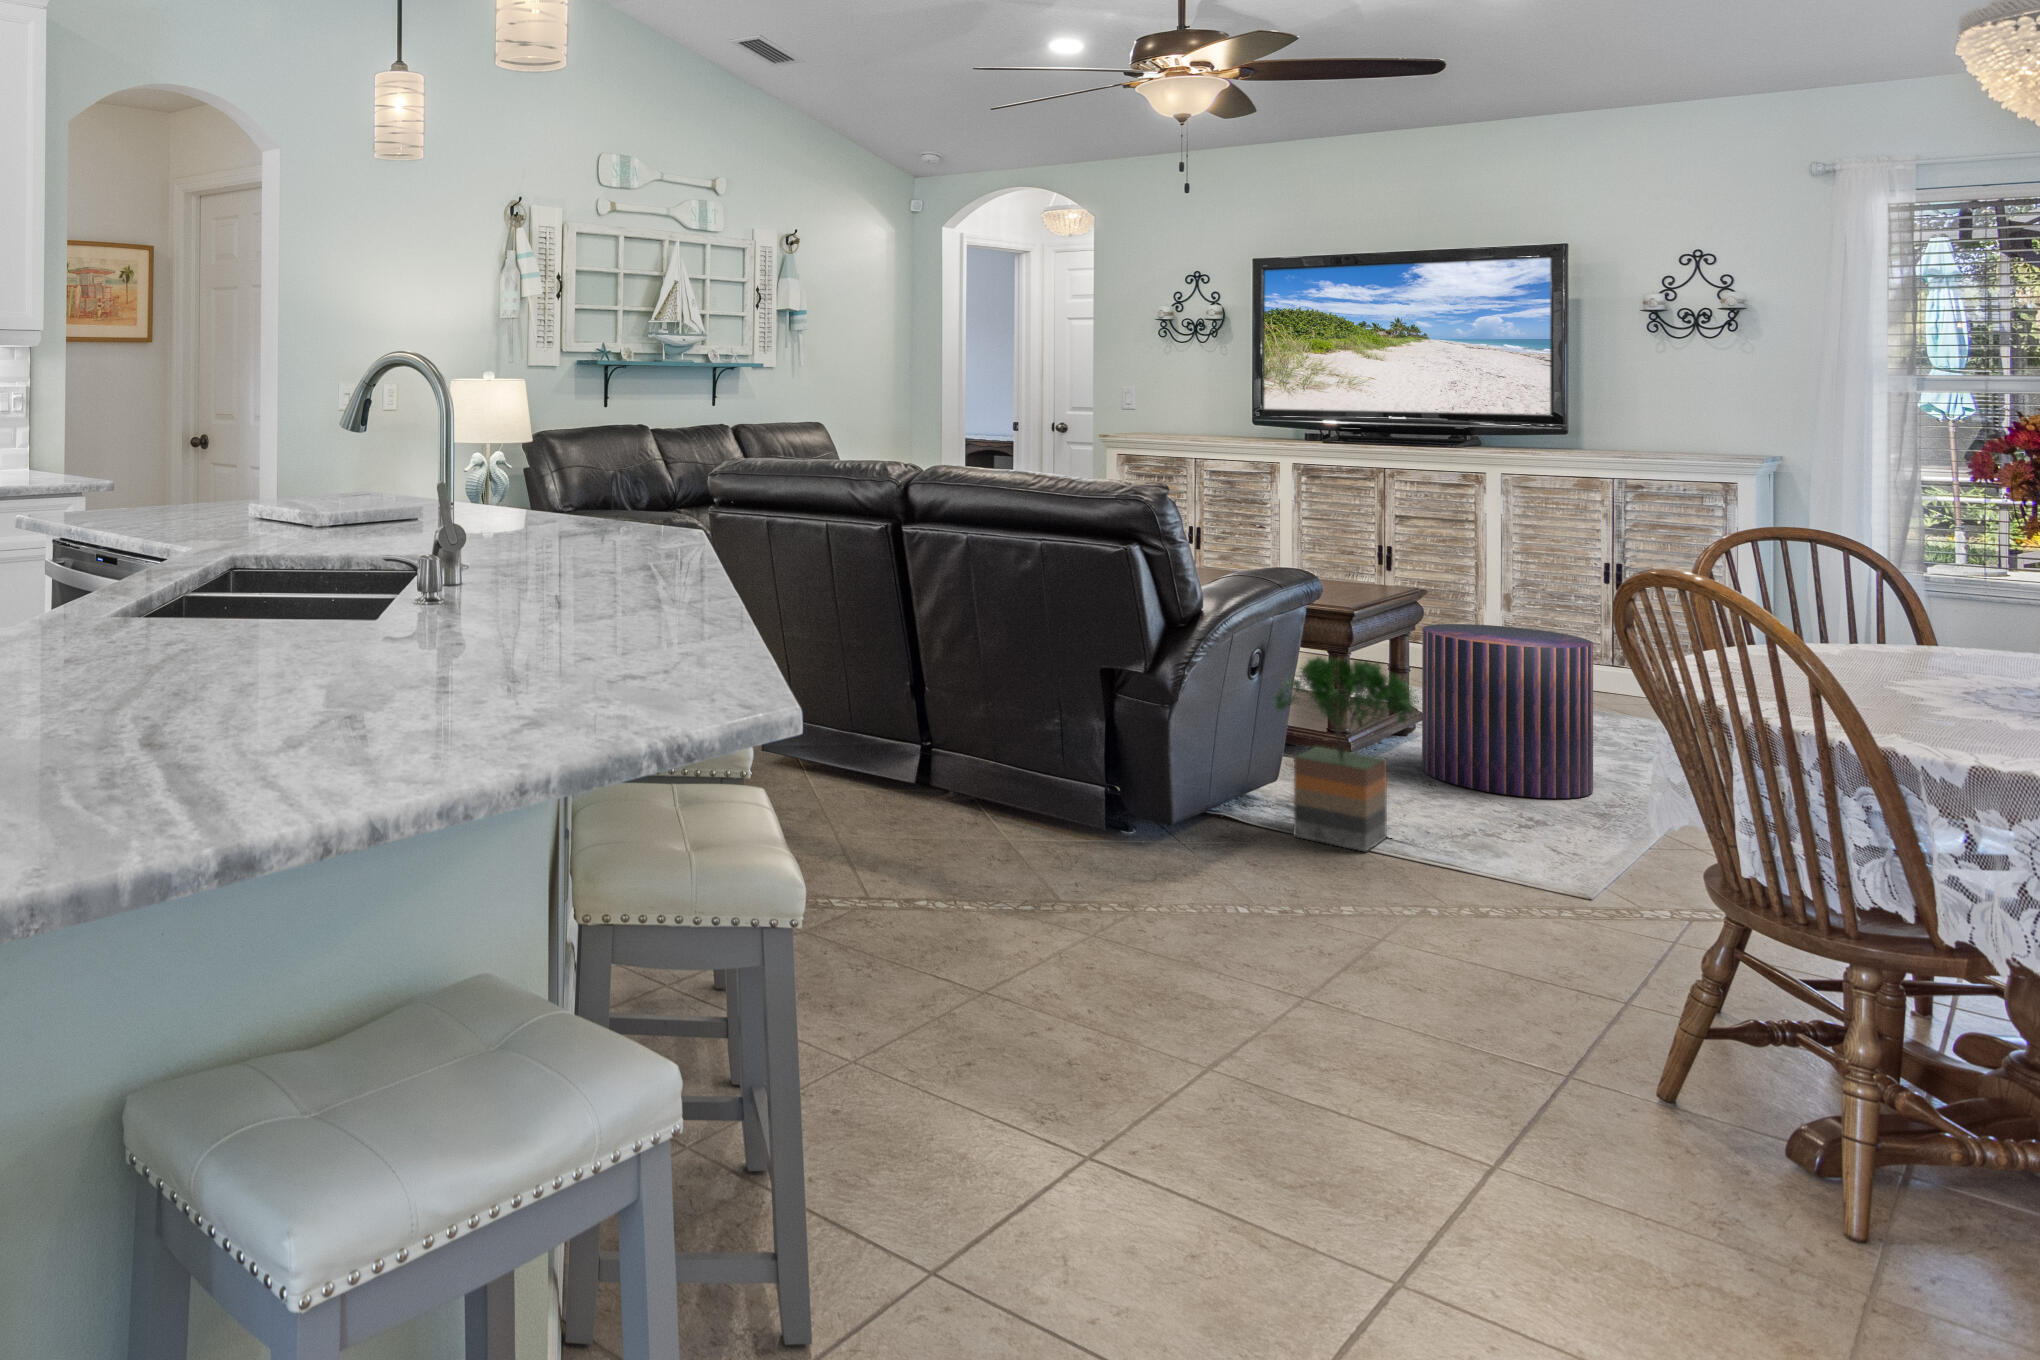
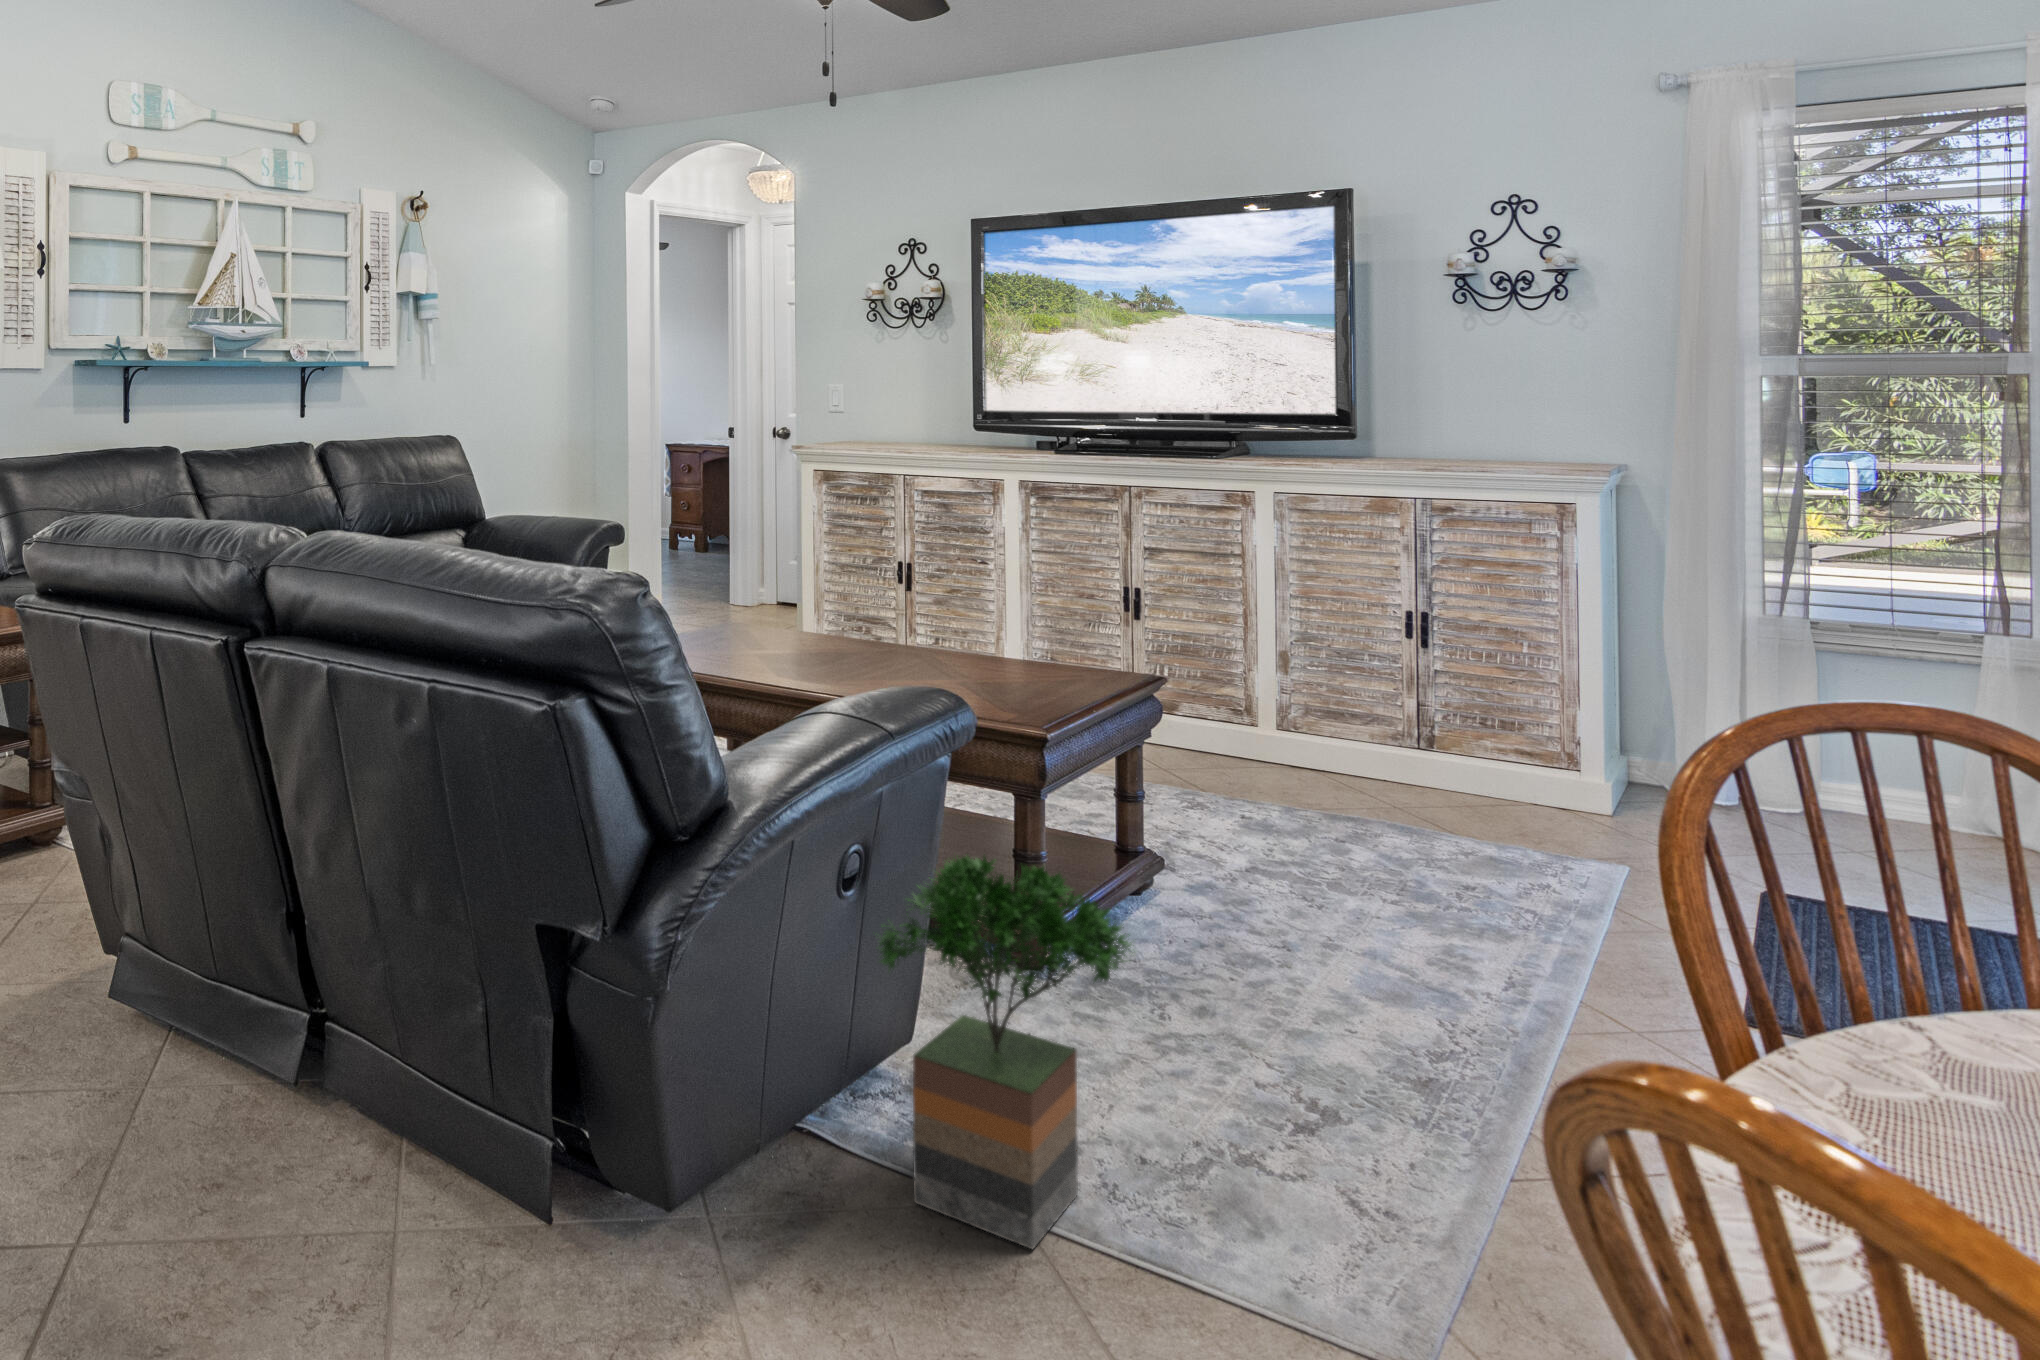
pouf: present [1422,624,1593,798] -> none [1156,742,1416,1051]

